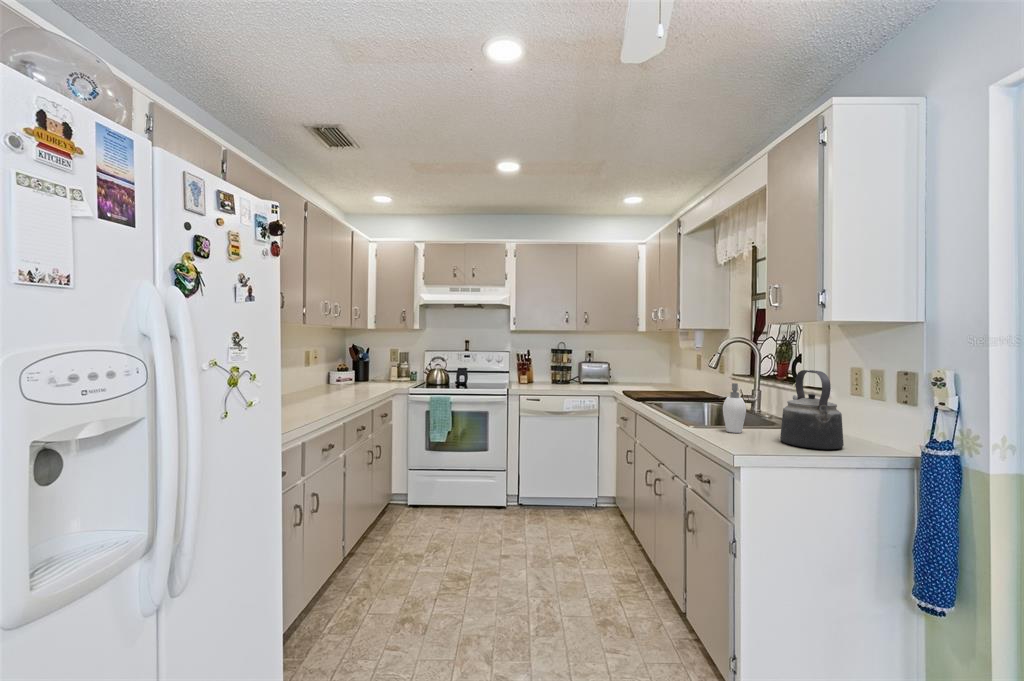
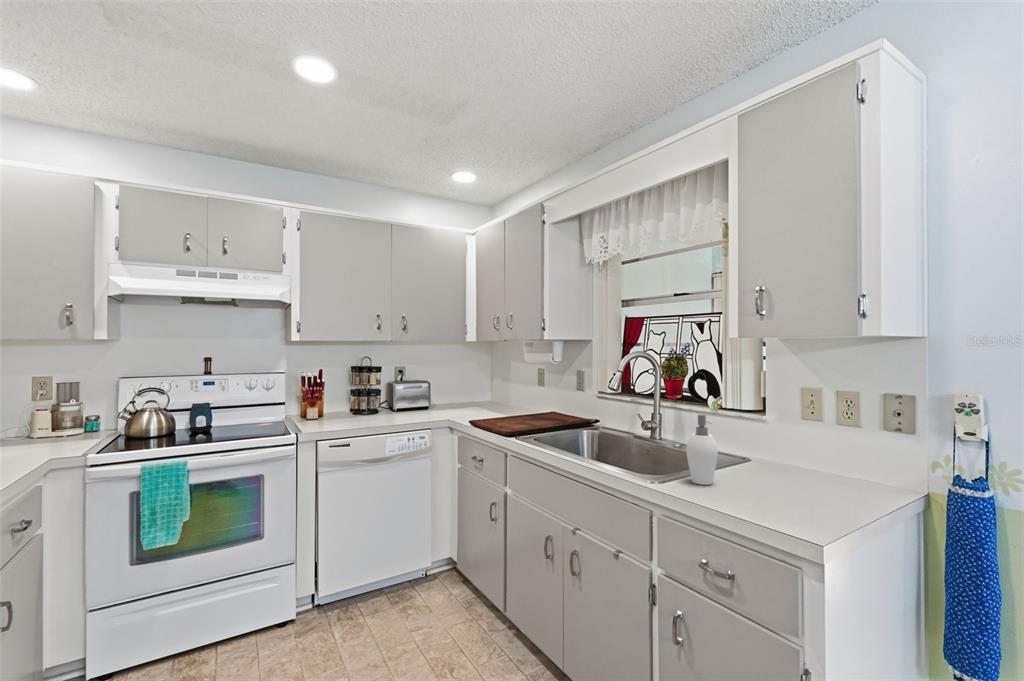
kettle: present [780,370,844,450] -> none [763,393,854,502]

